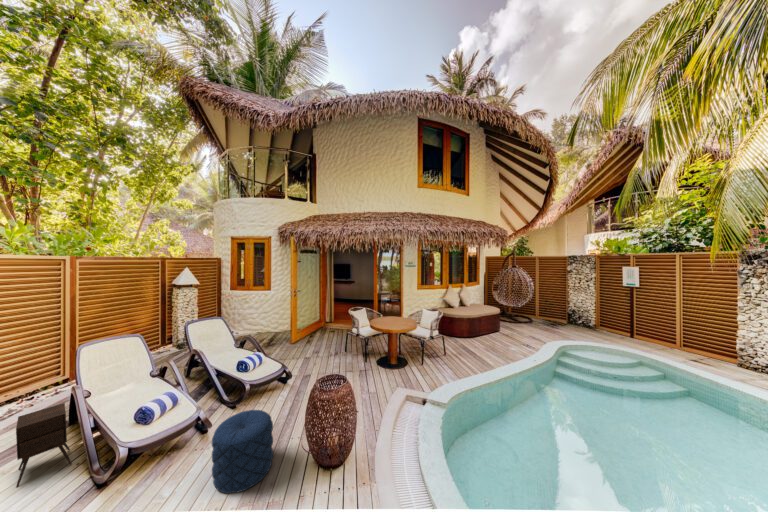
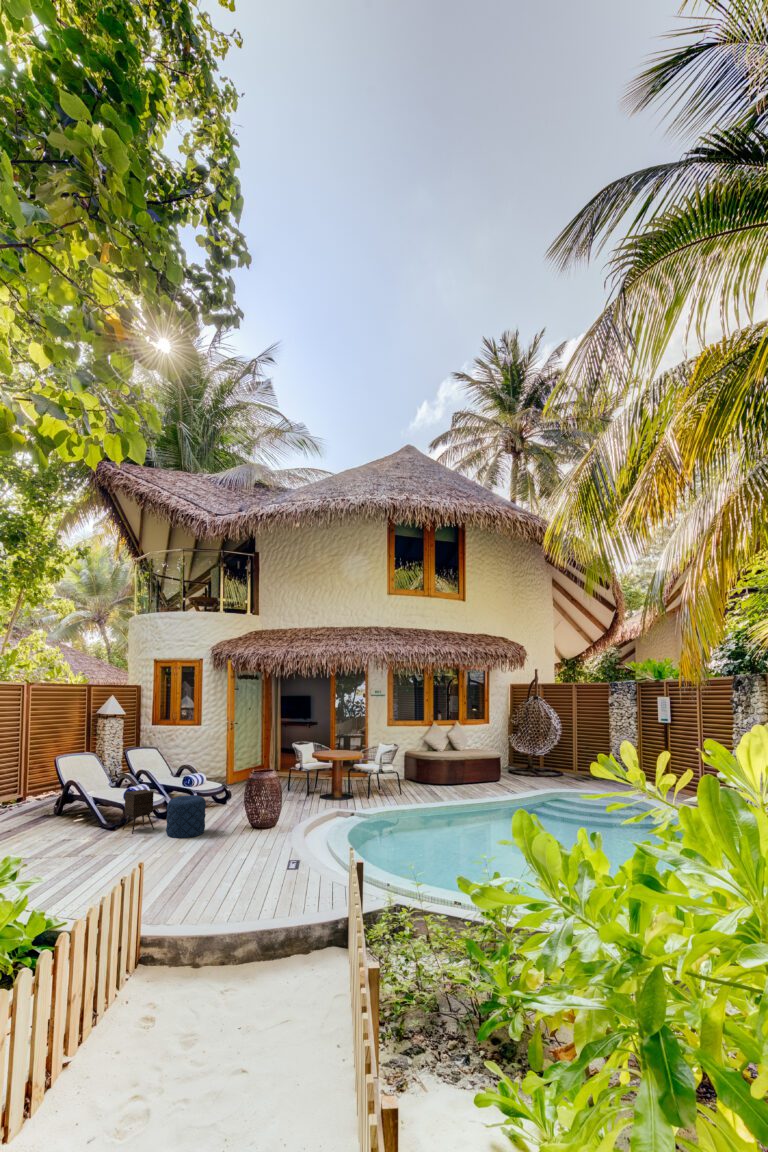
side table: present [16,403,72,487] -> present [123,789,154,834]

